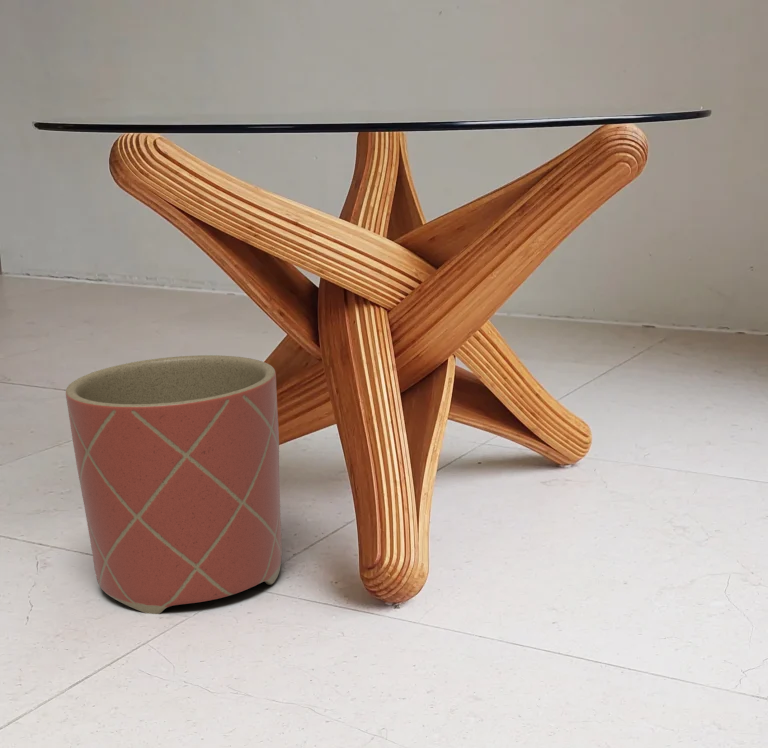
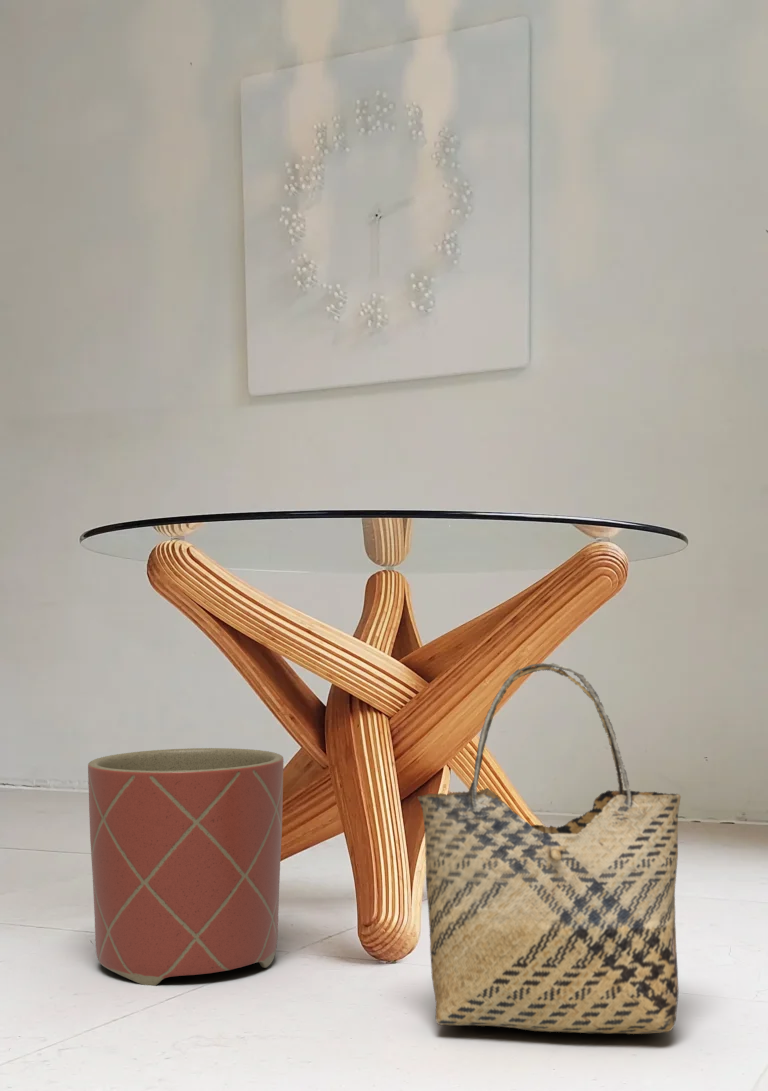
woven basket: none [421,283,708,672] -> present [418,663,681,1034]

